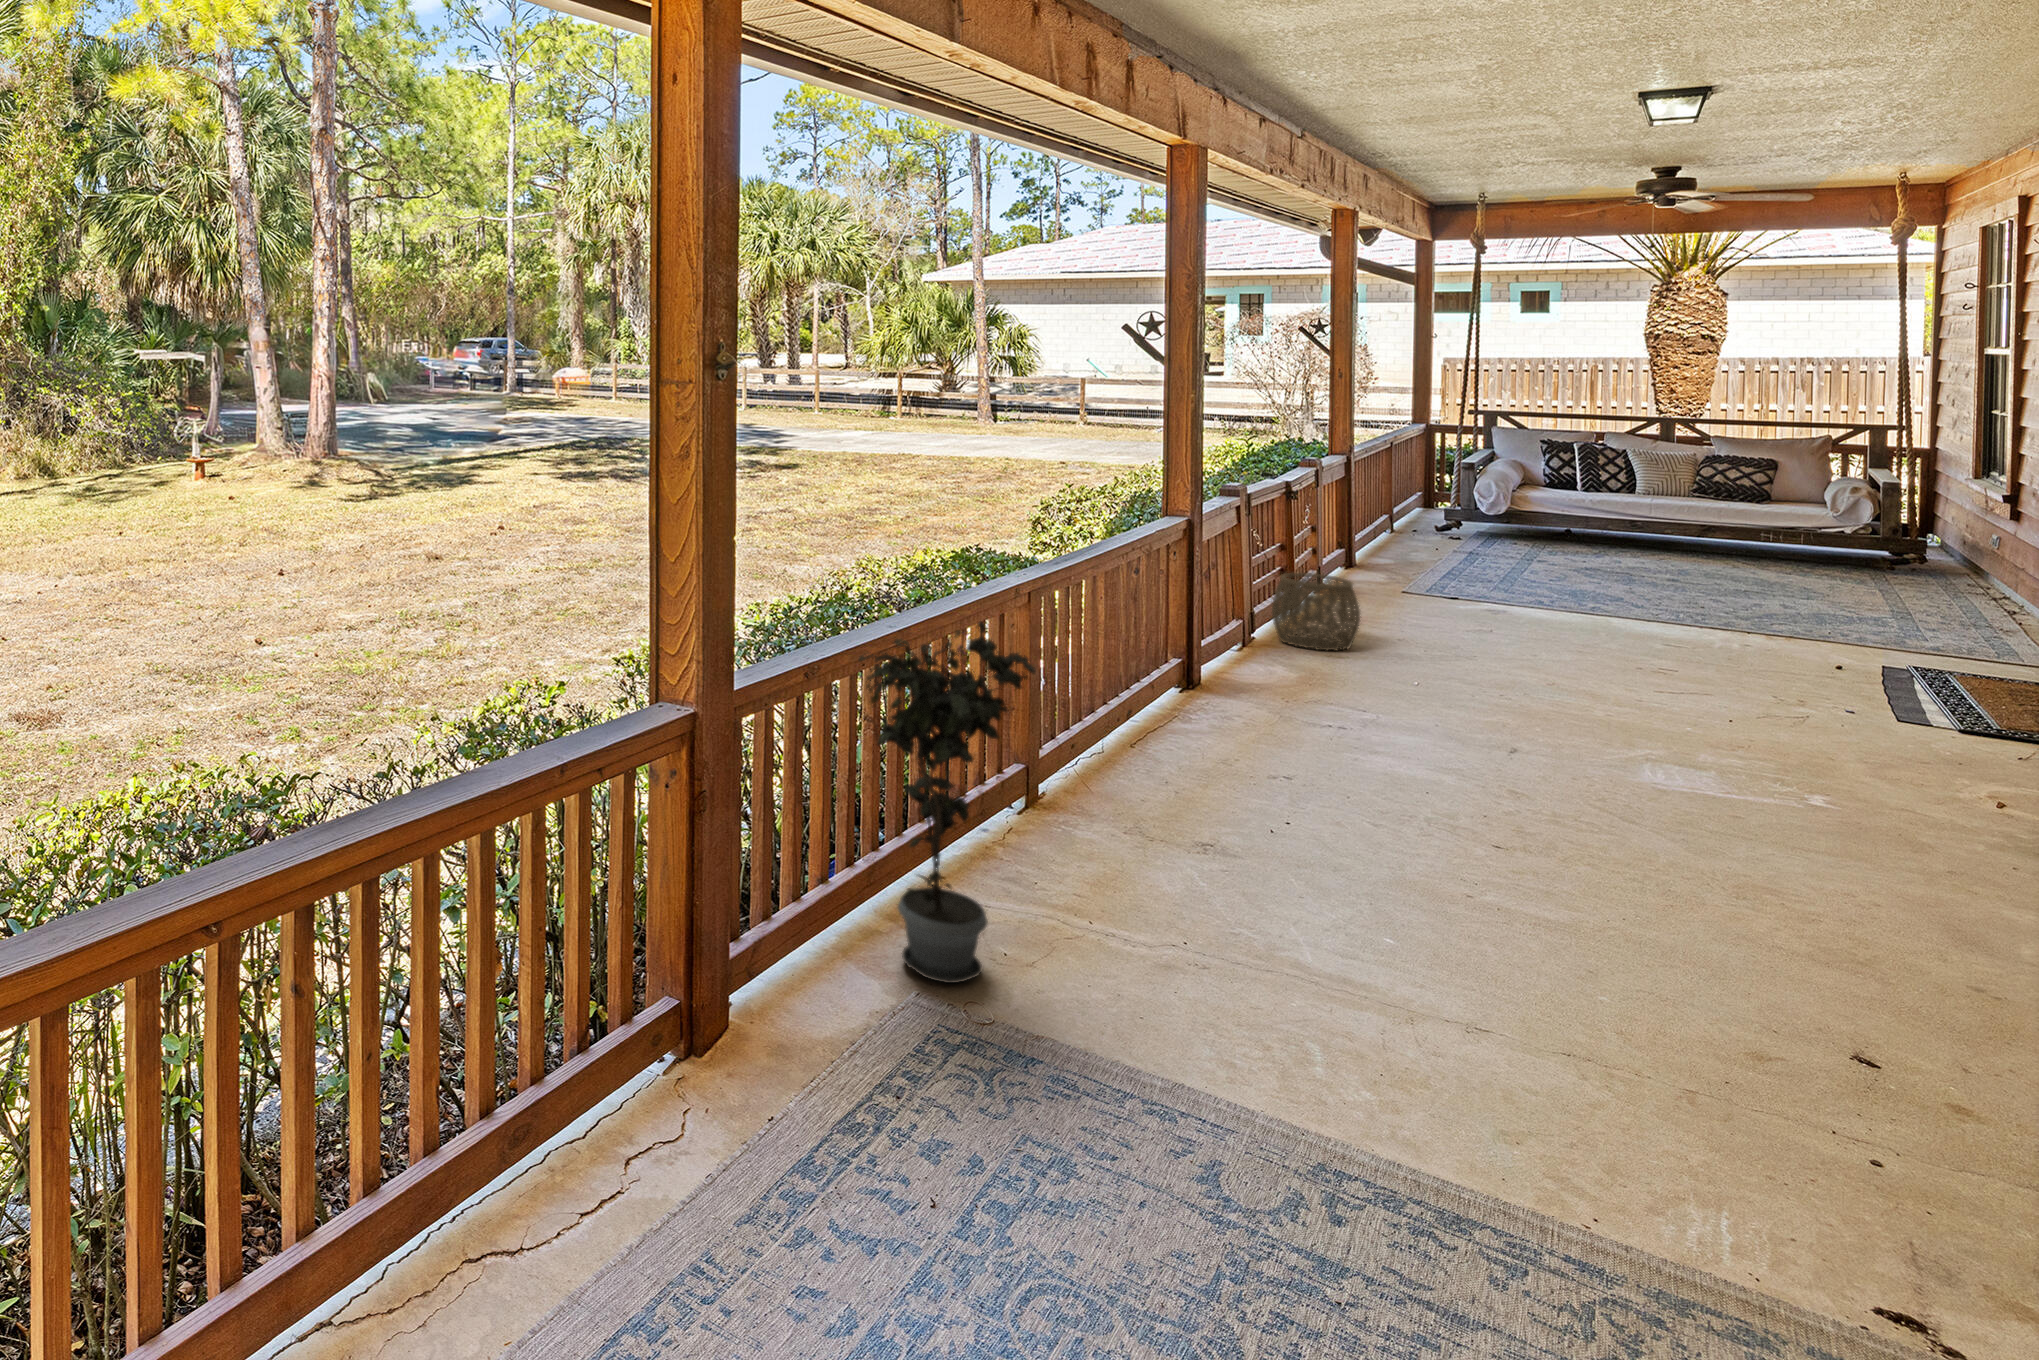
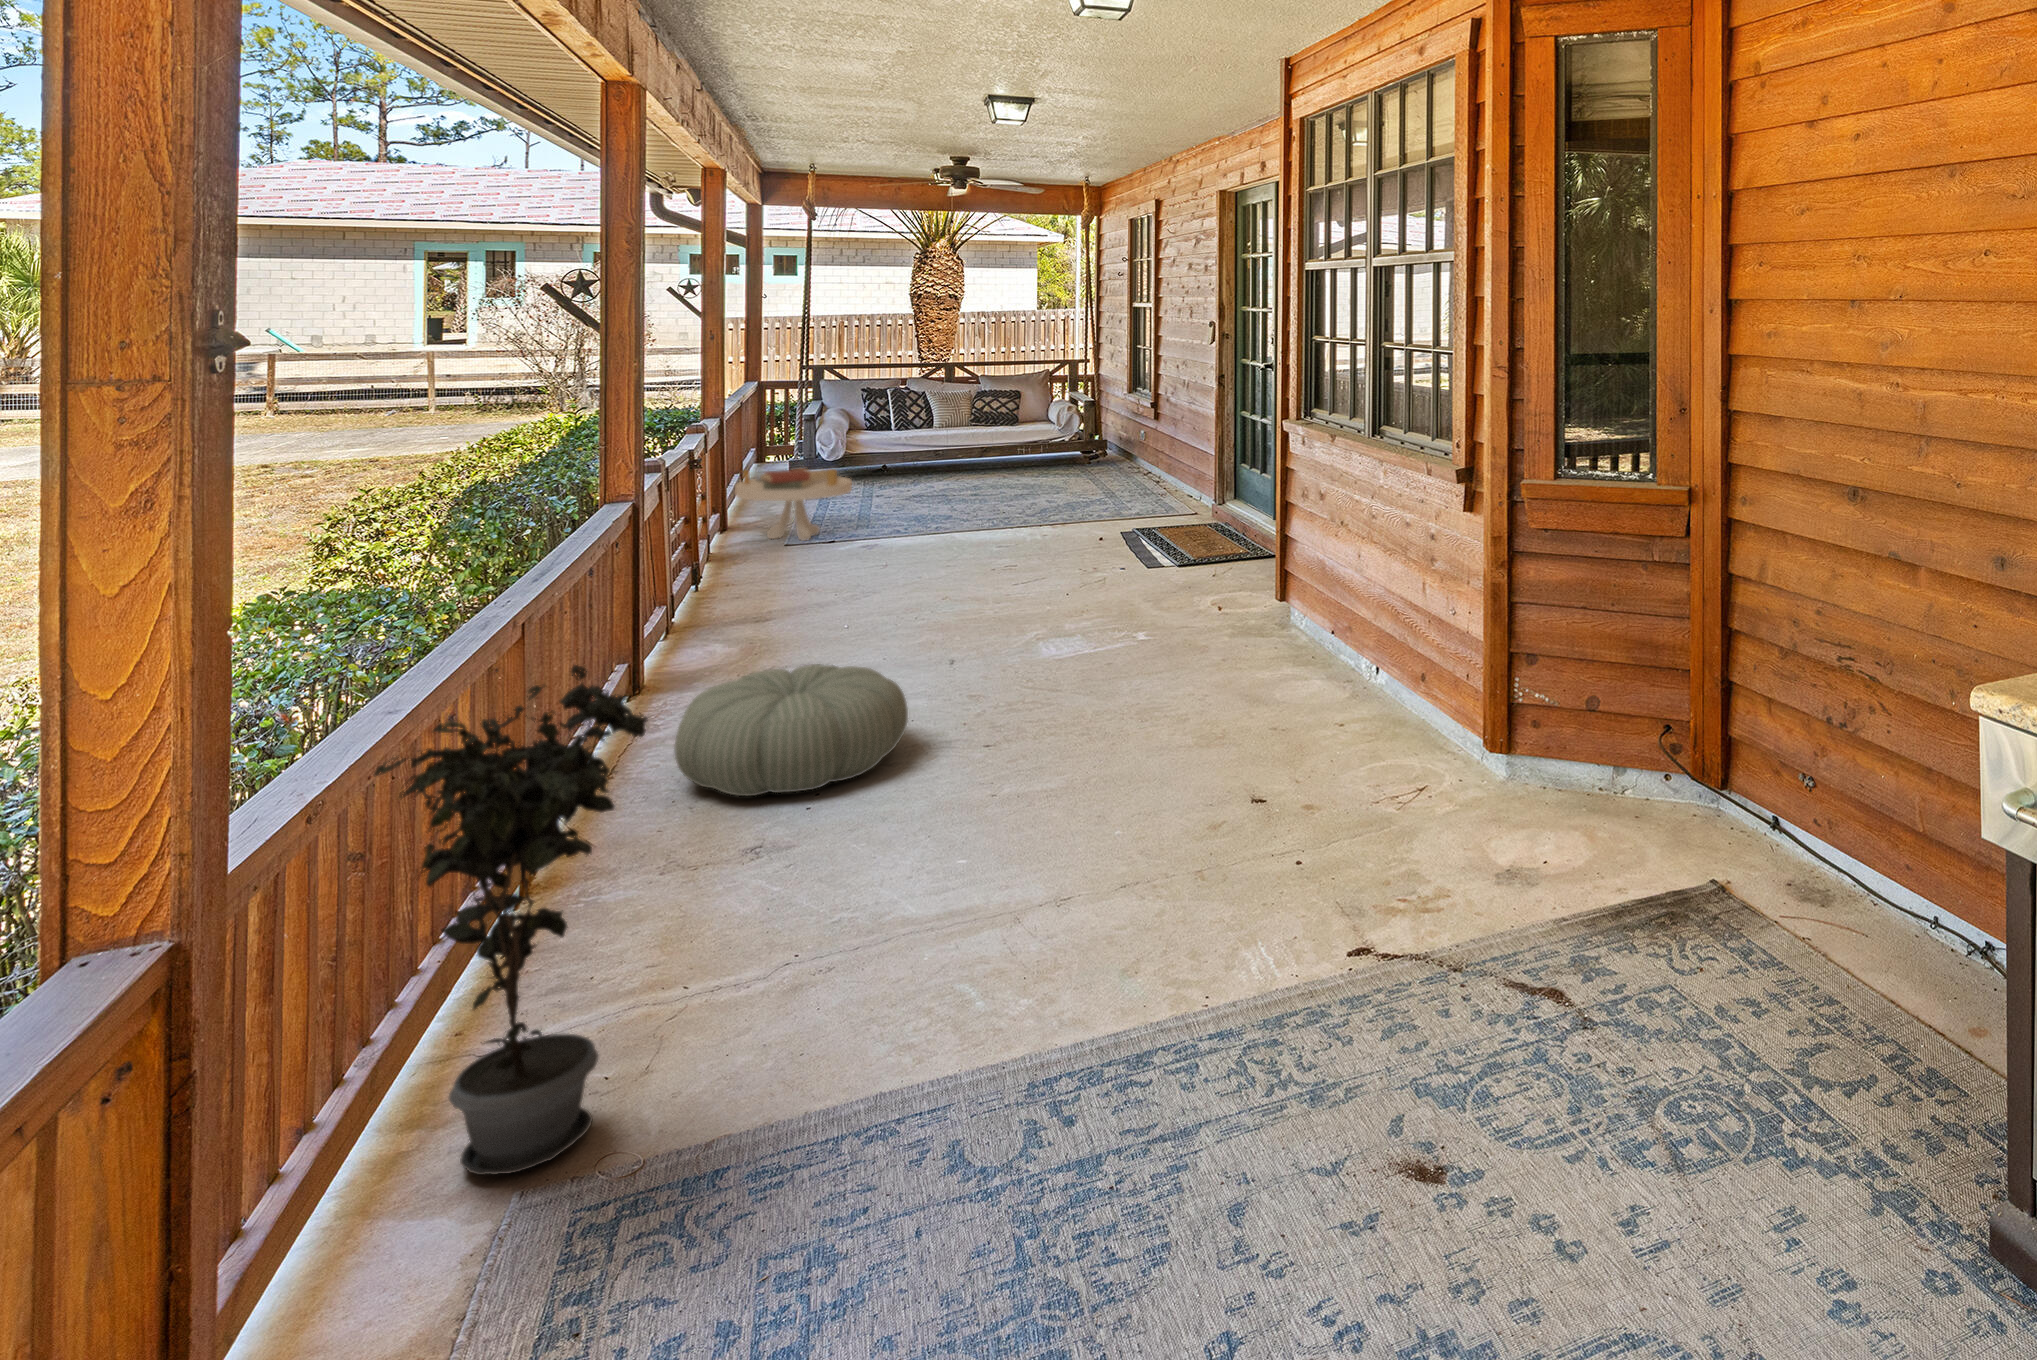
side table: none [1352,511,1481,593] -> present [735,468,852,541]
woven basket: present [1272,573,1361,651] -> none [691,539,784,619]
pouf: none [1169,693,1399,821] -> present [674,664,908,796]

